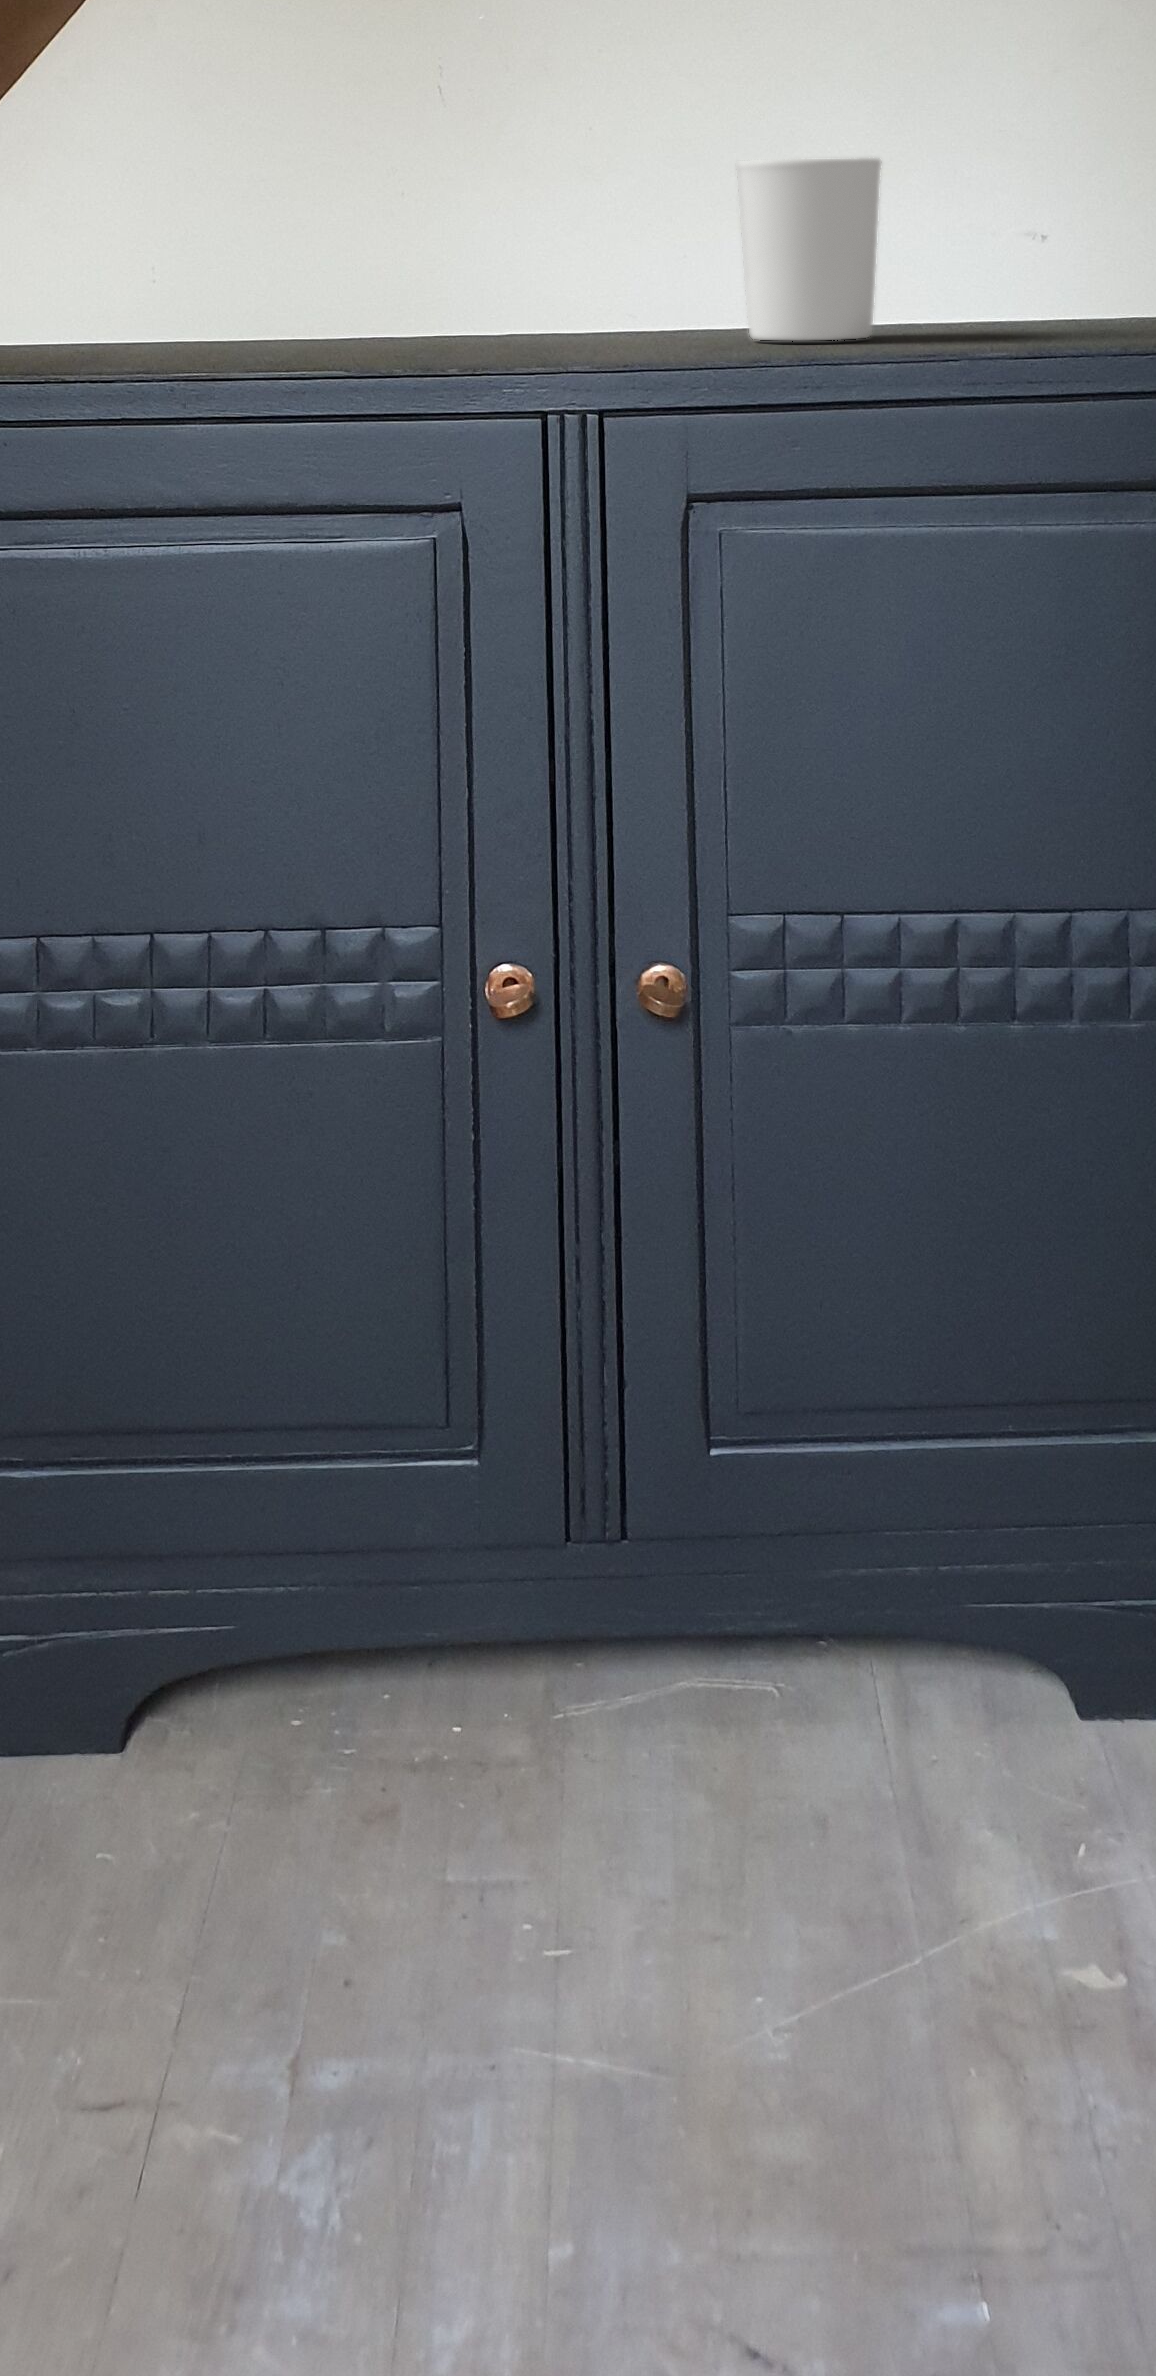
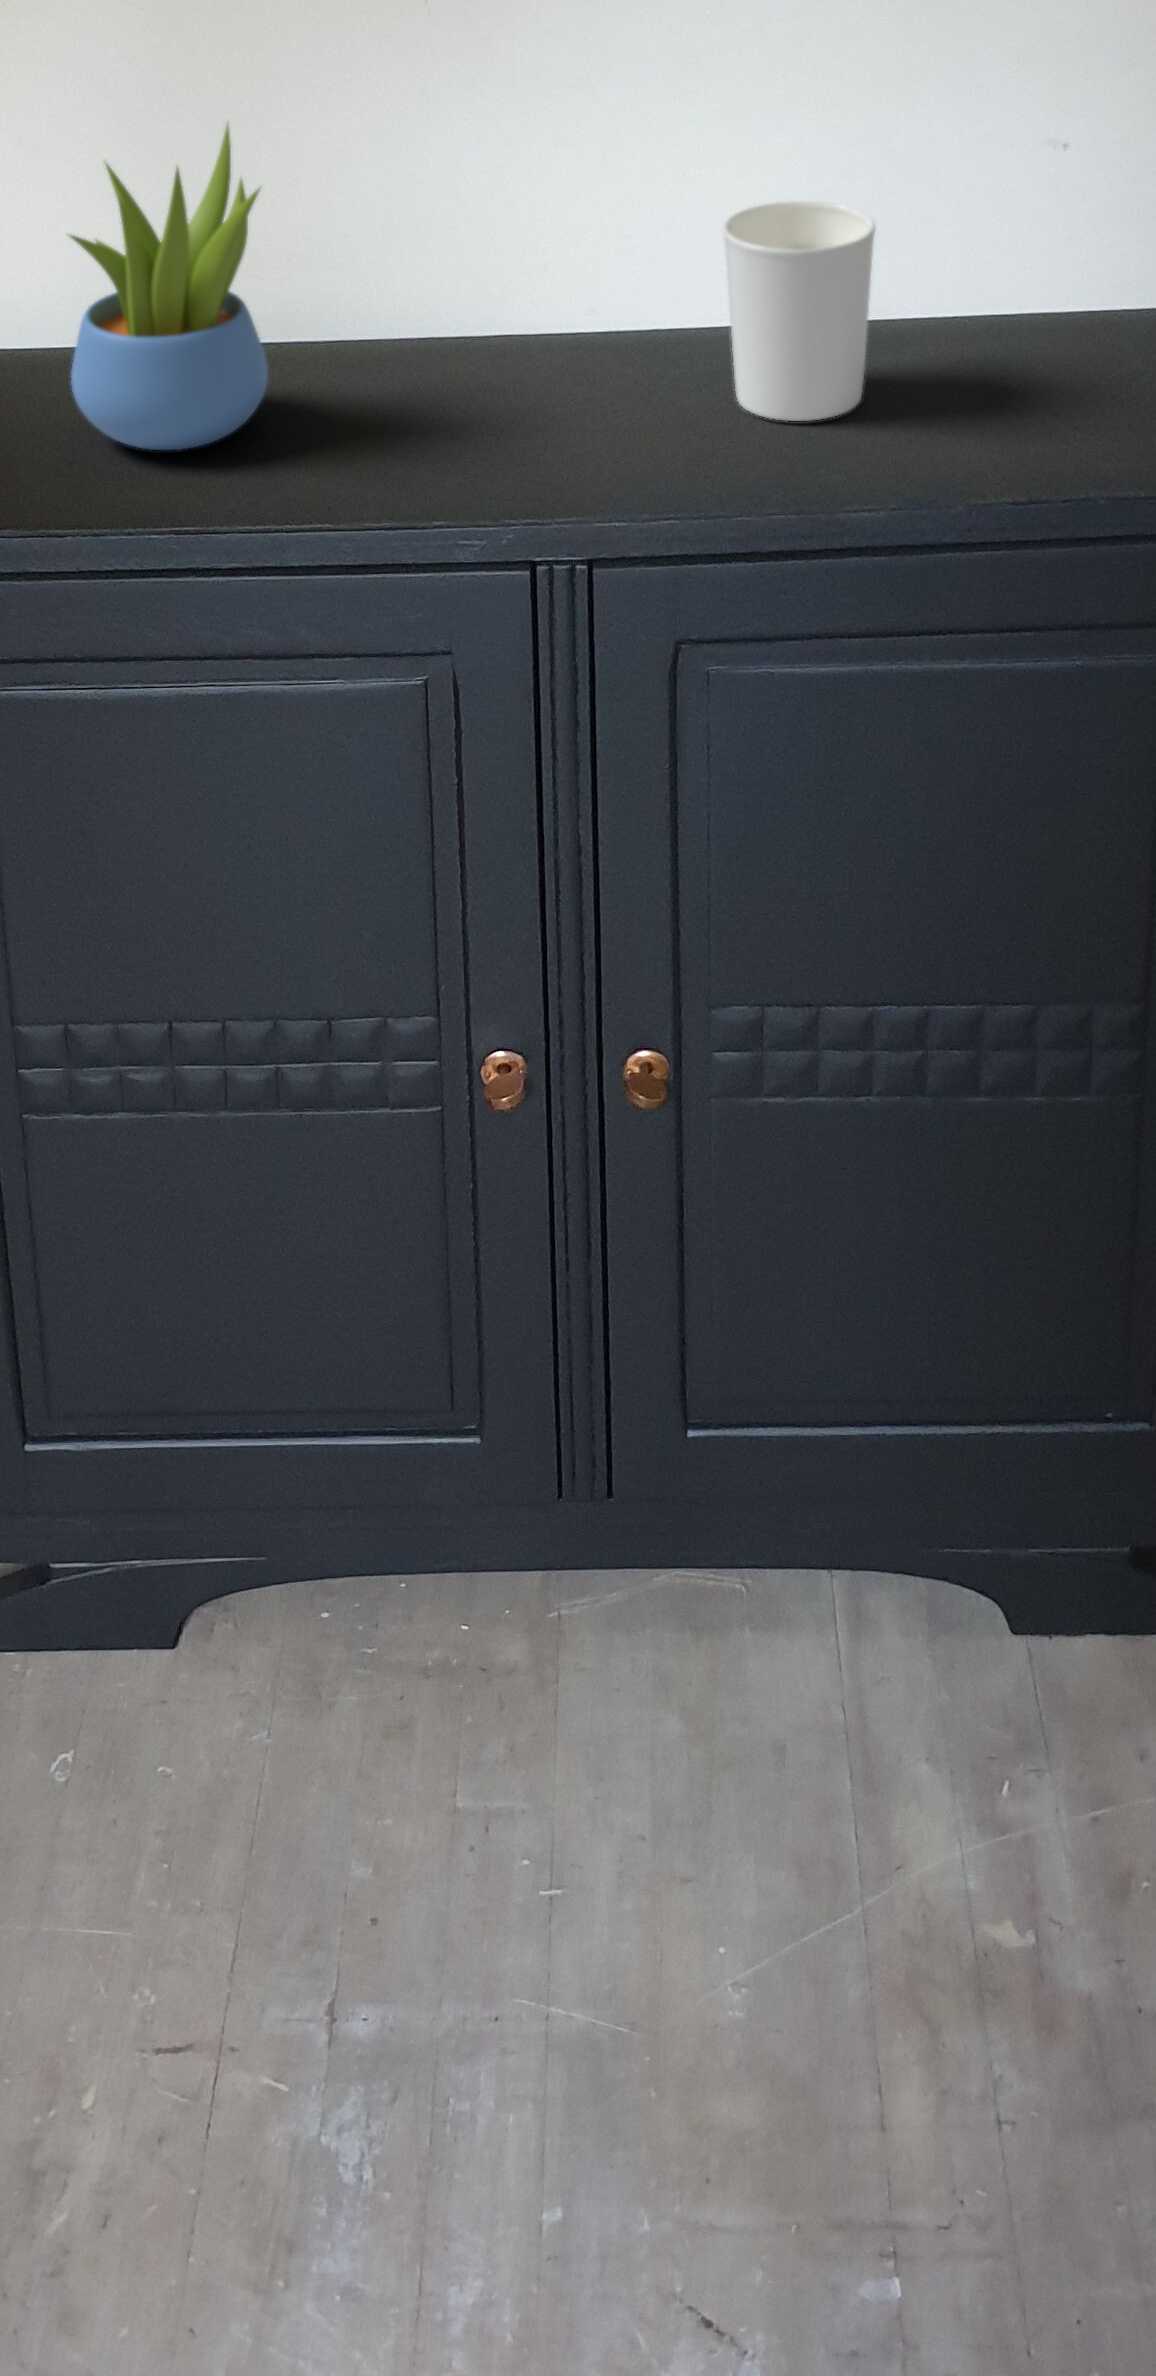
succulent plant: none [98,47,294,354] -> present [70,125,268,450]

